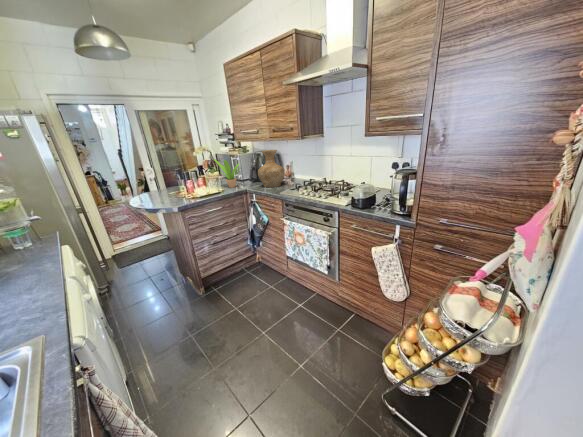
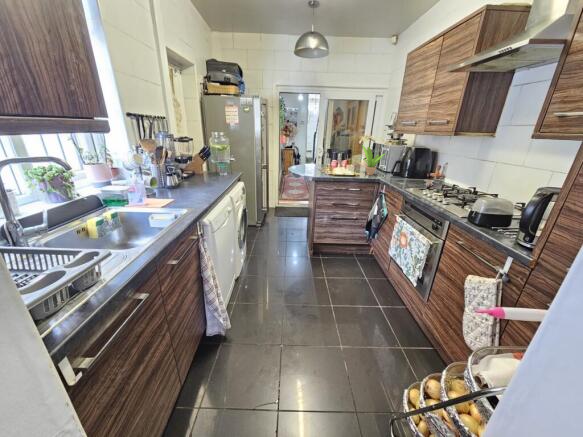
vase: present [258,150,285,188] -> none [396,144,427,184]

